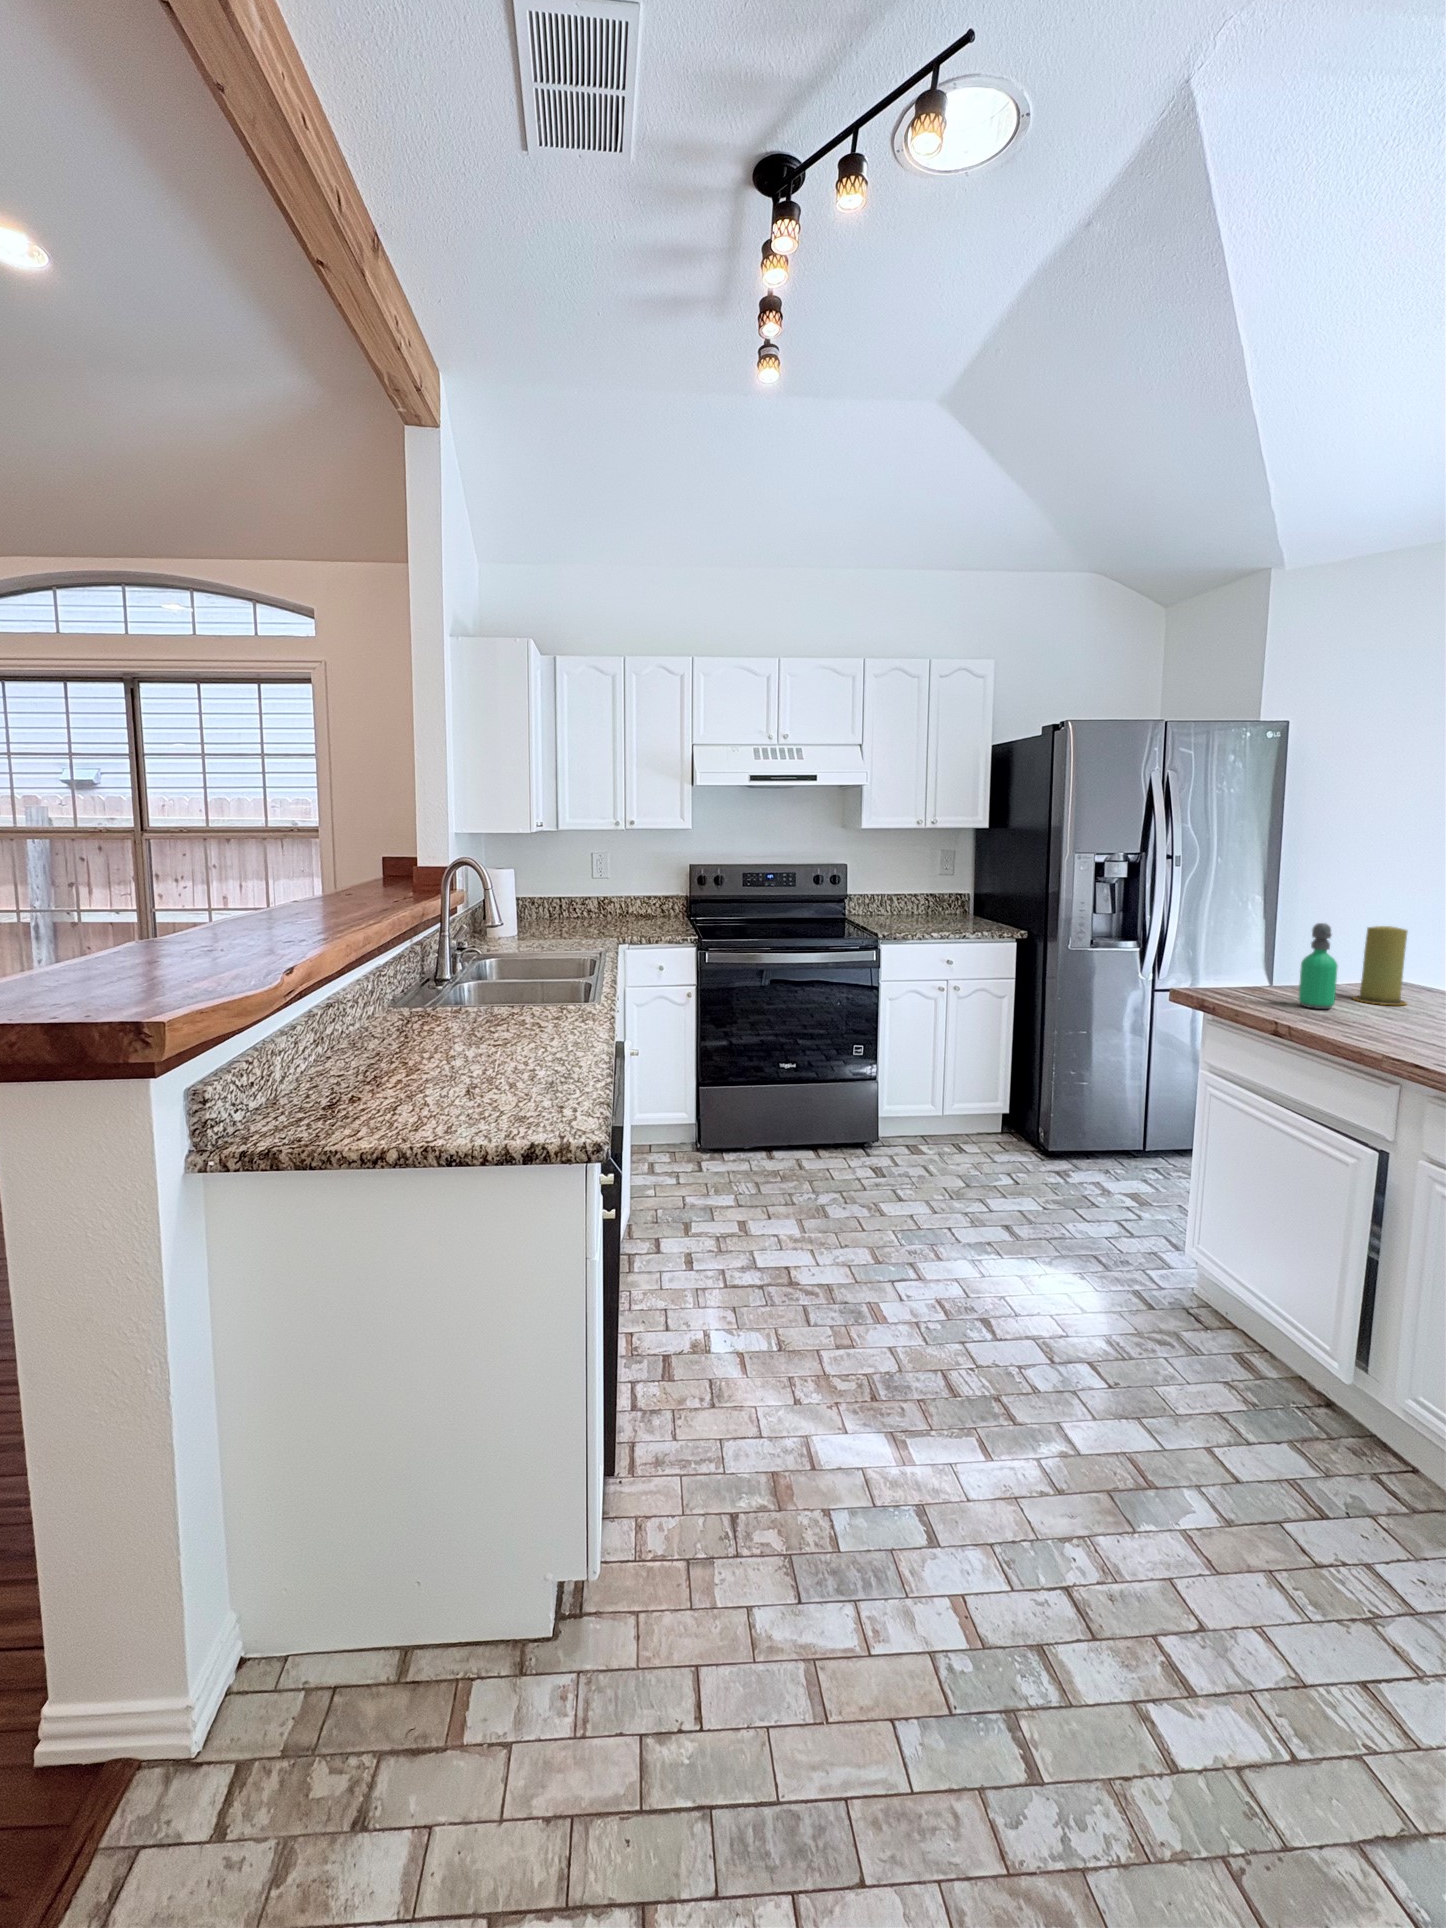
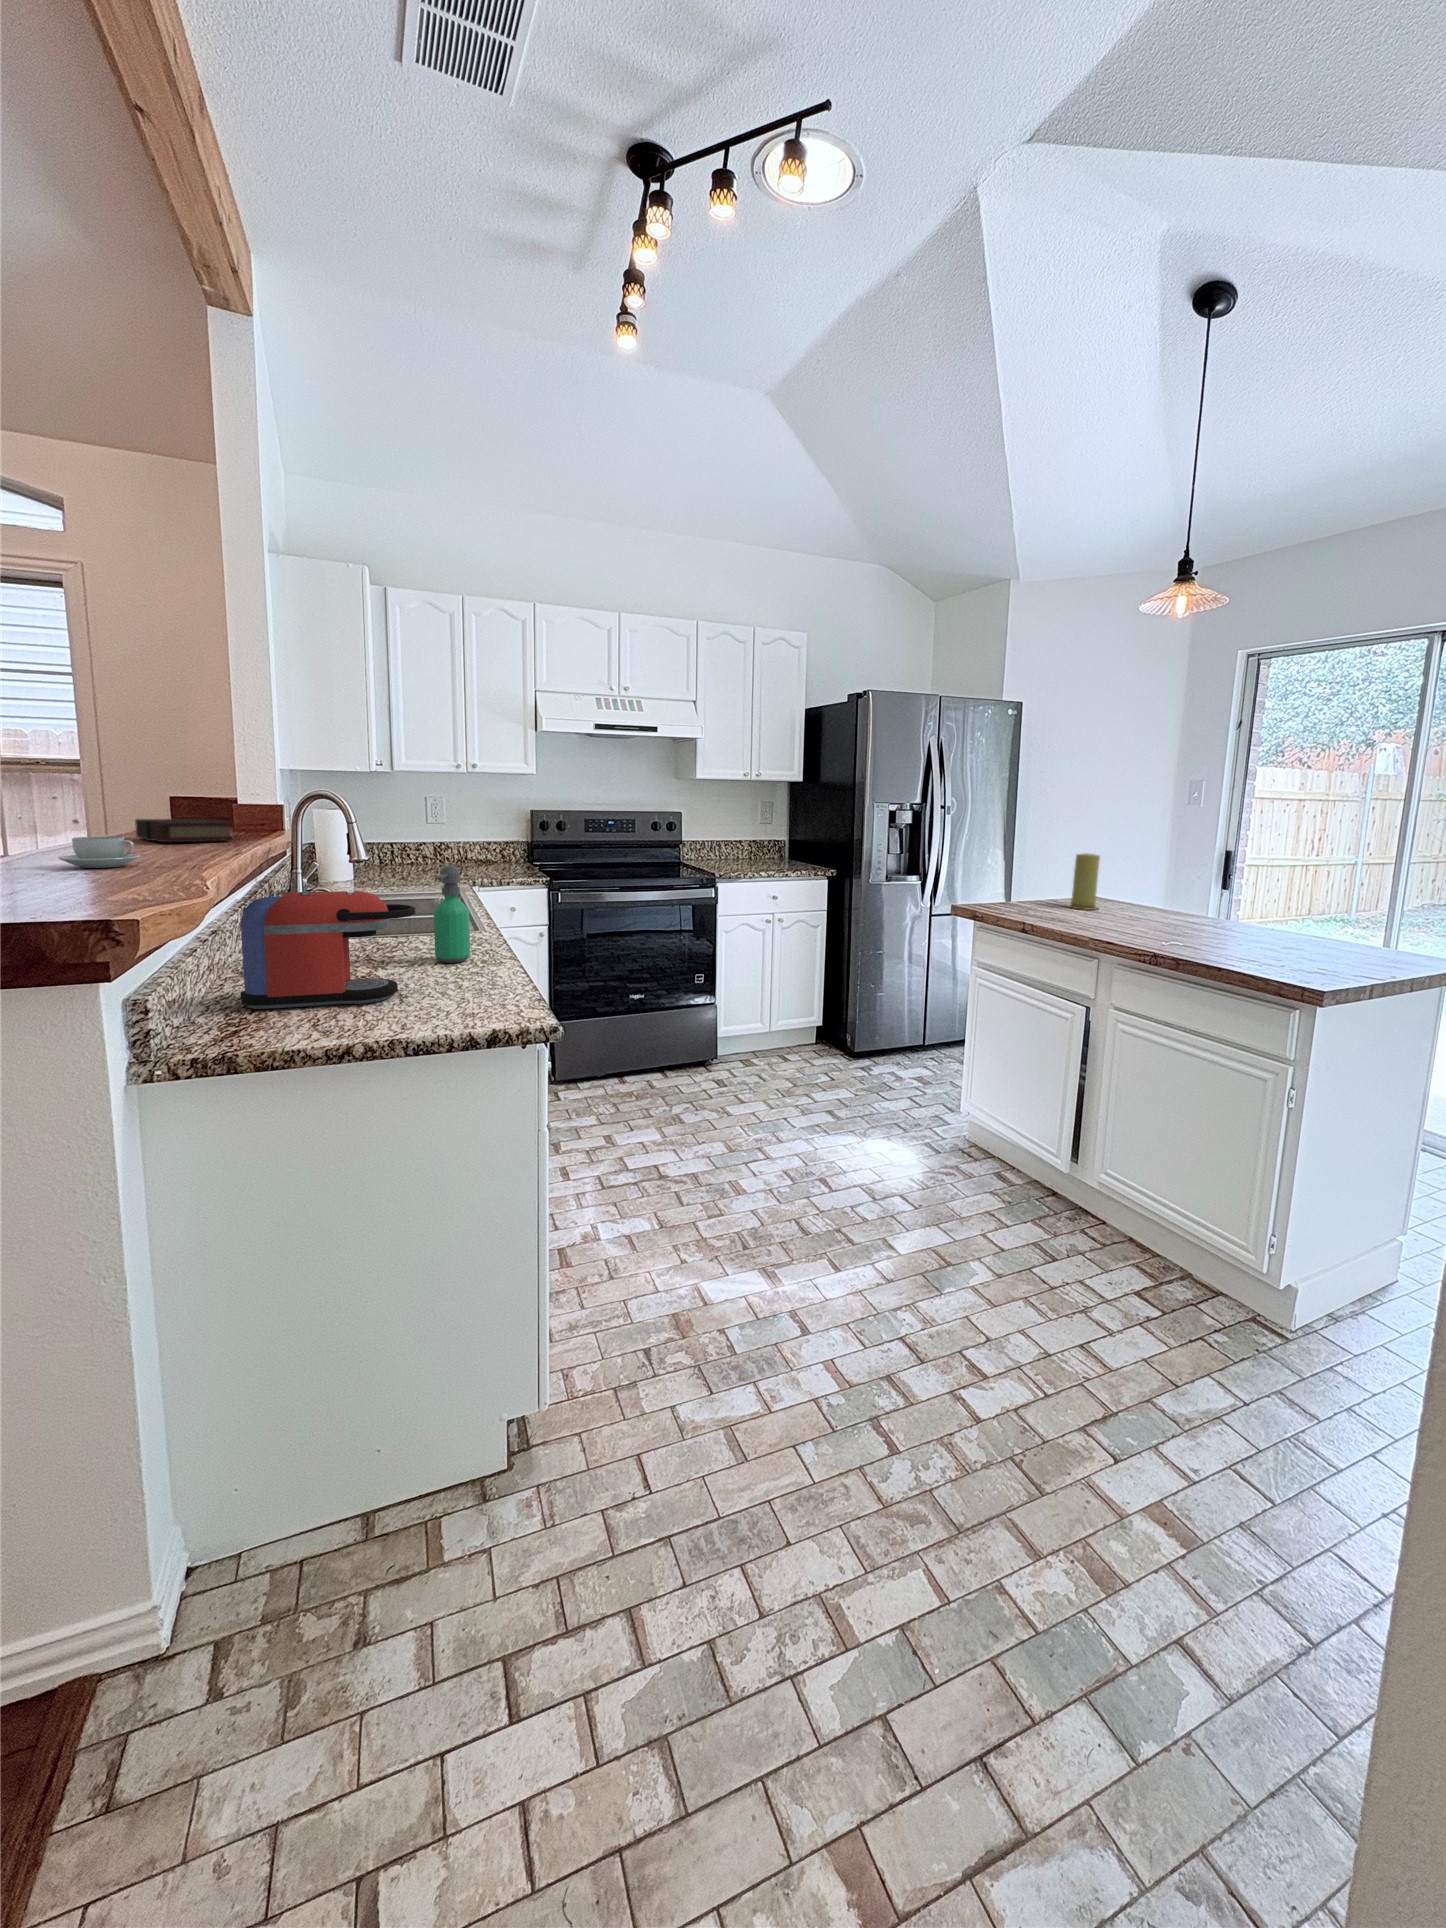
book: none [319,883,388,908] -> present [135,819,233,842]
coffee cup: none [209,912,276,942] -> present [58,837,140,868]
soap dispenser: present [1299,923,1338,1009] -> present [434,866,470,963]
coffee maker: none [321,976,484,1095] -> present [241,891,415,1009]

